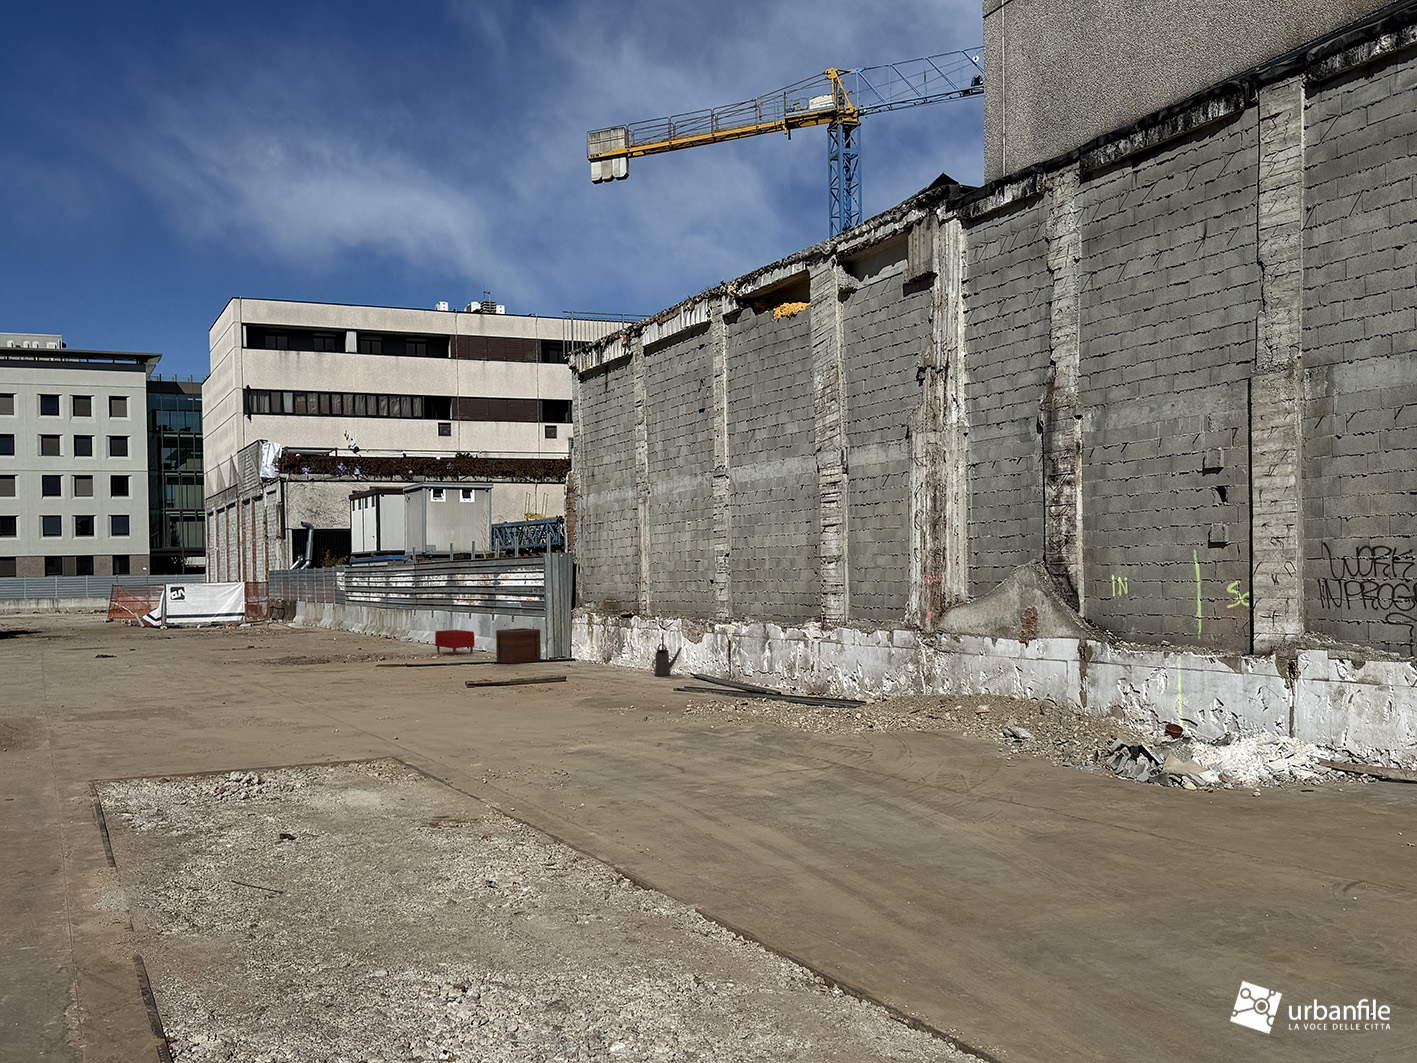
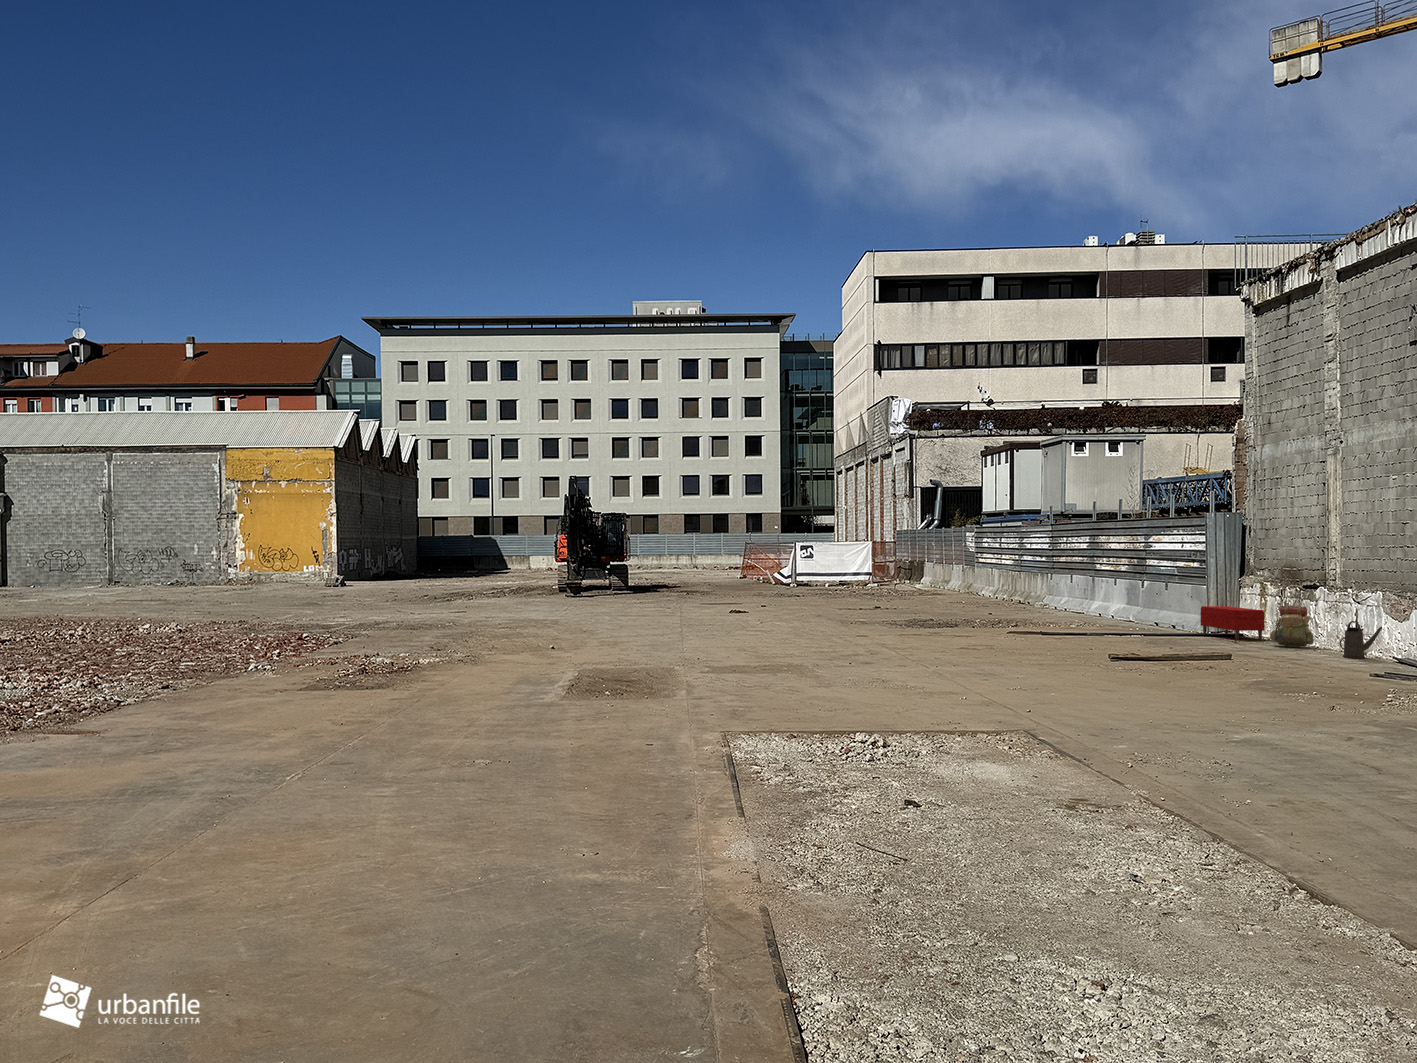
wooden crate: present [496,628,541,664] -> none [1146,596,1198,633]
bench: present [435,630,475,656] -> present [1201,606,1265,640]
backpack: none [599,633,632,669] -> present [1270,606,1314,647]

